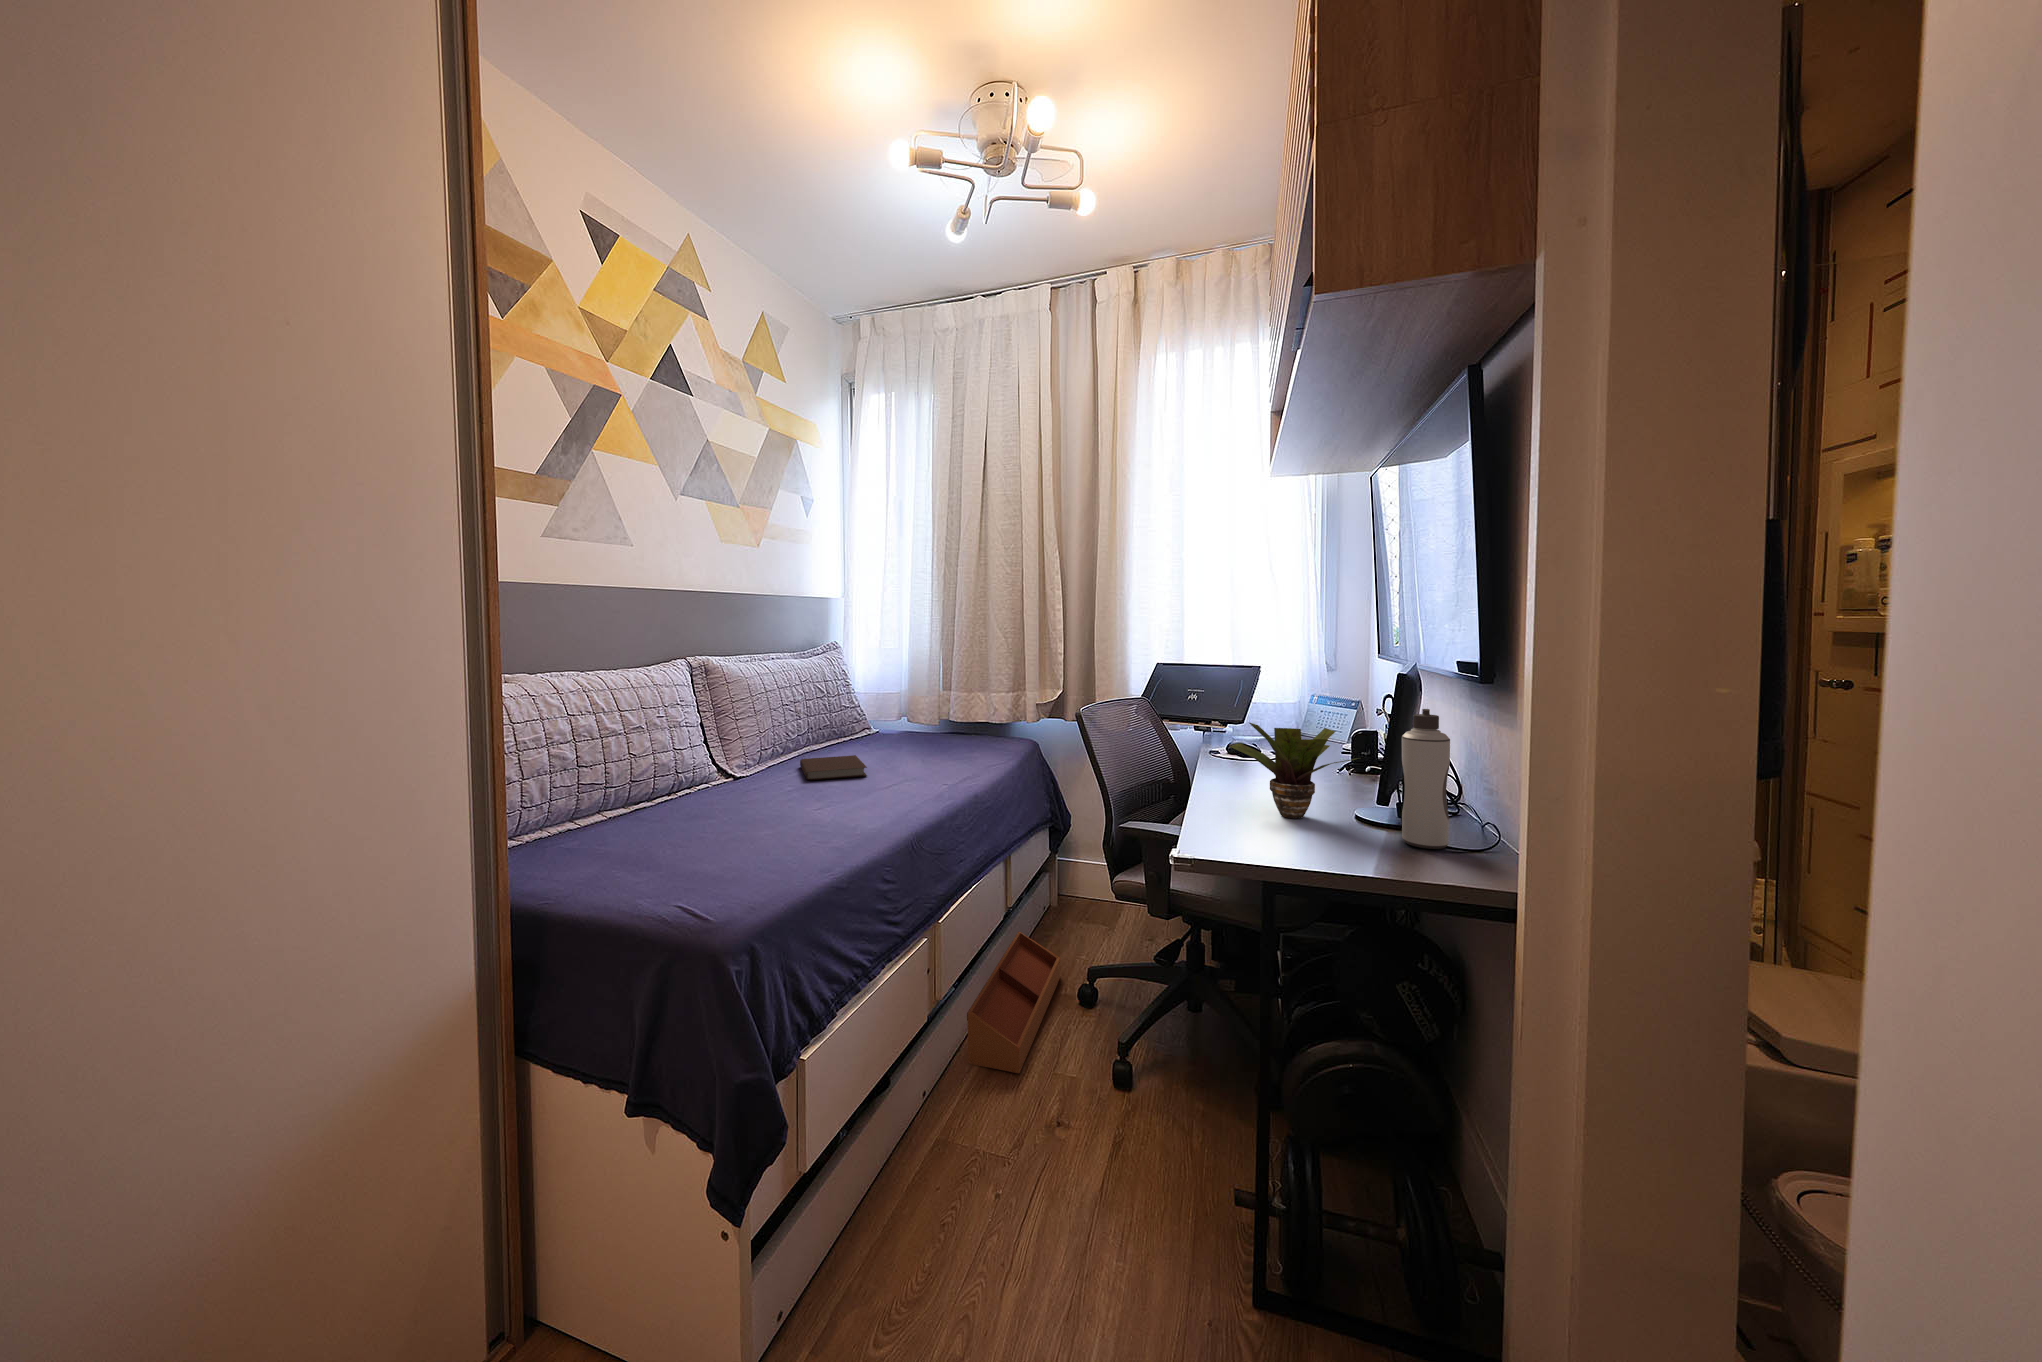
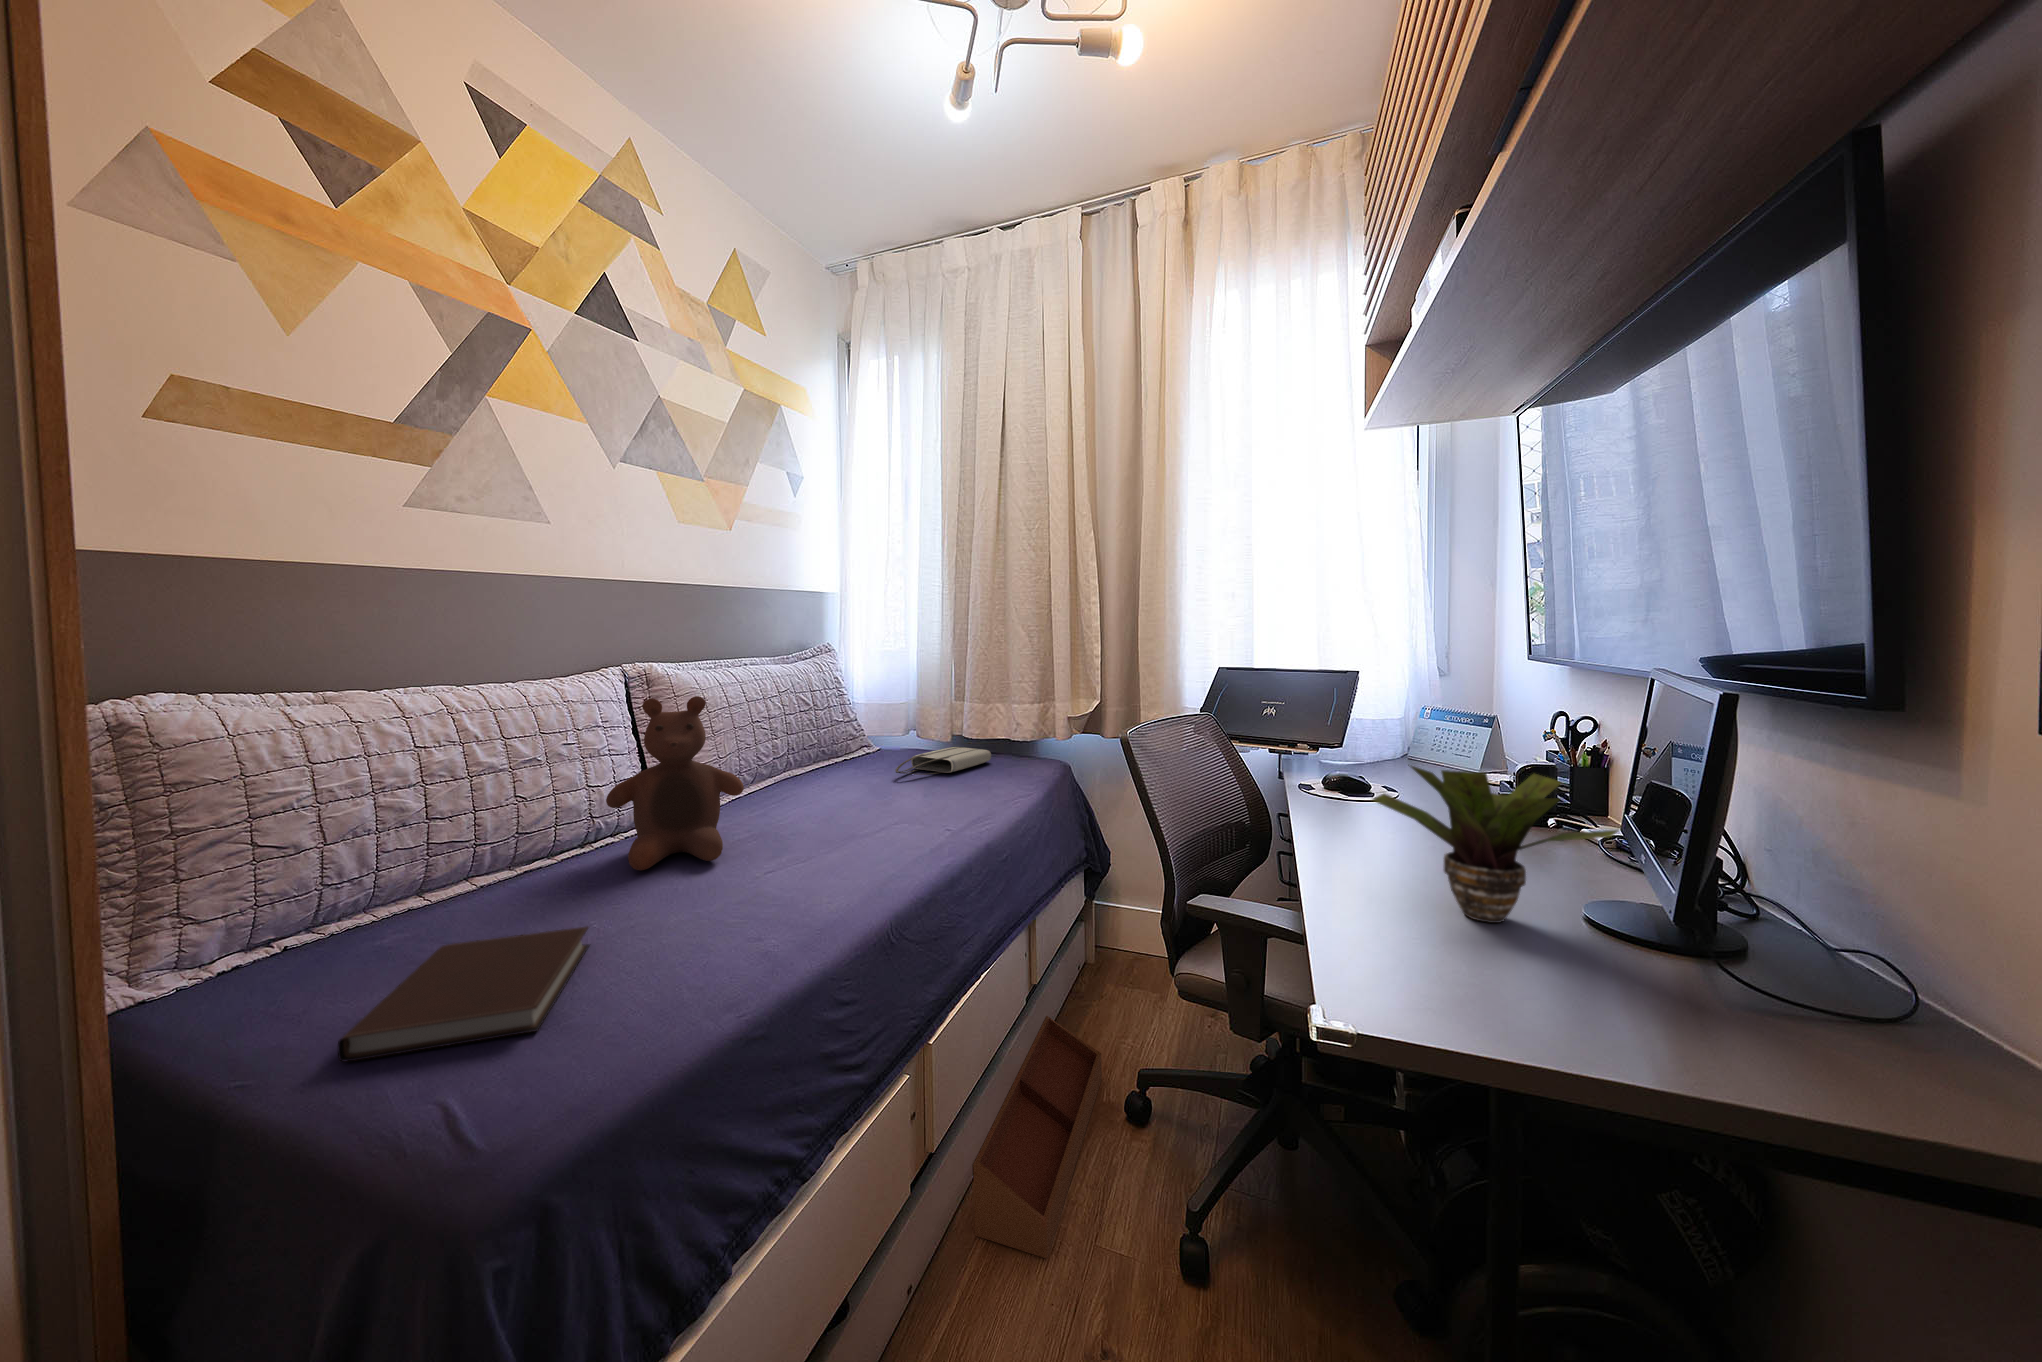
stuffed bear: none [696,681,794,806] -> present [606,696,744,870]
water bottle: present [1402,709,1450,849] -> none [1726,754,1841,1016]
tote bag: none [898,729,974,749] -> present [895,747,991,775]
notebook: present [800,755,867,780] -> present [338,927,589,1061]

